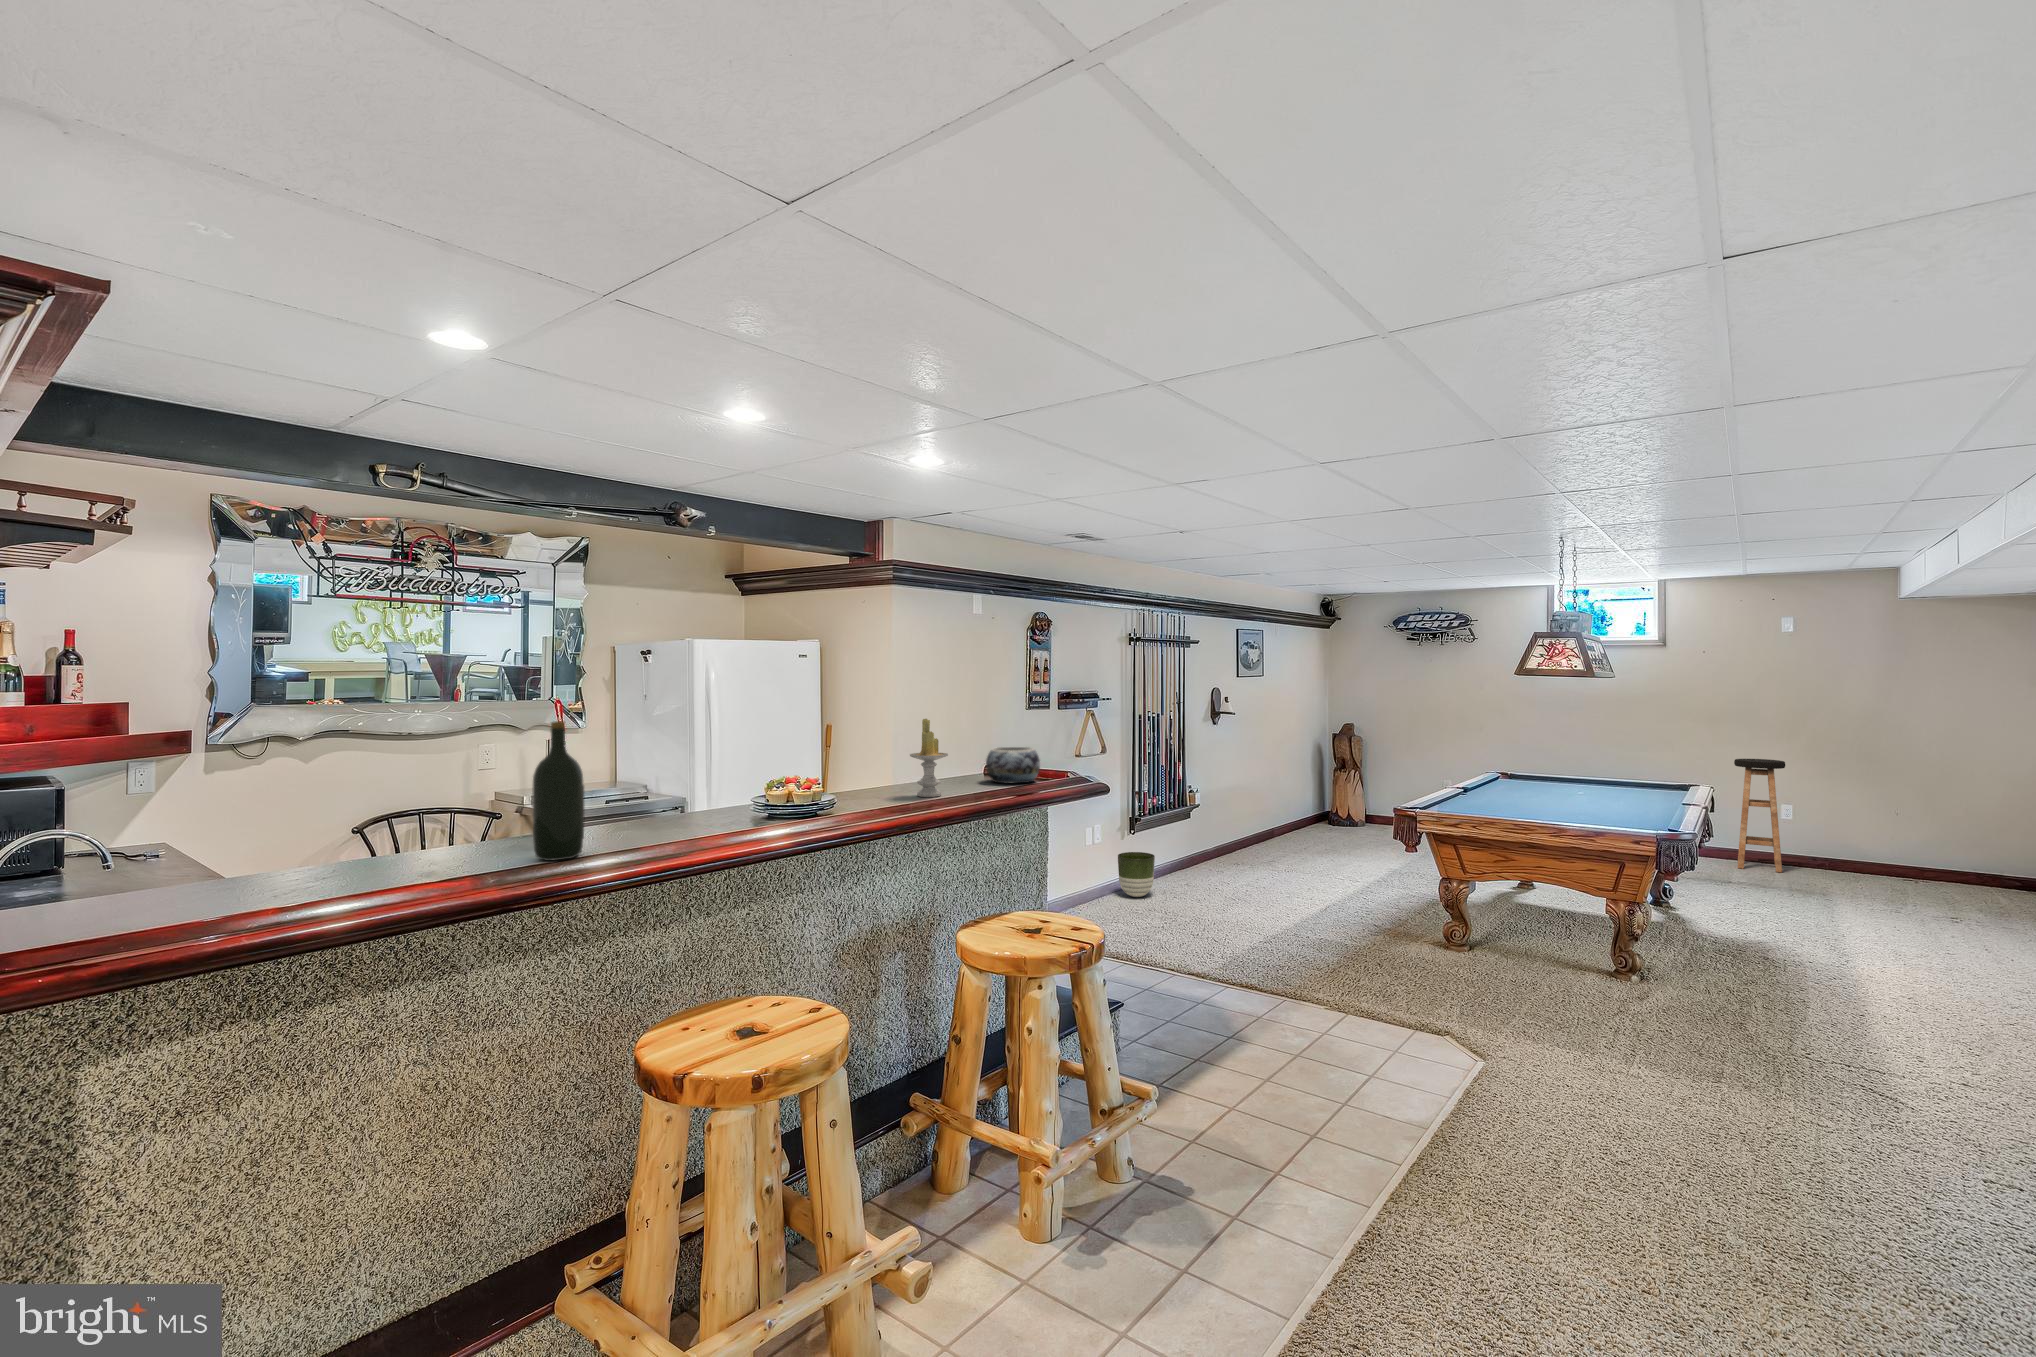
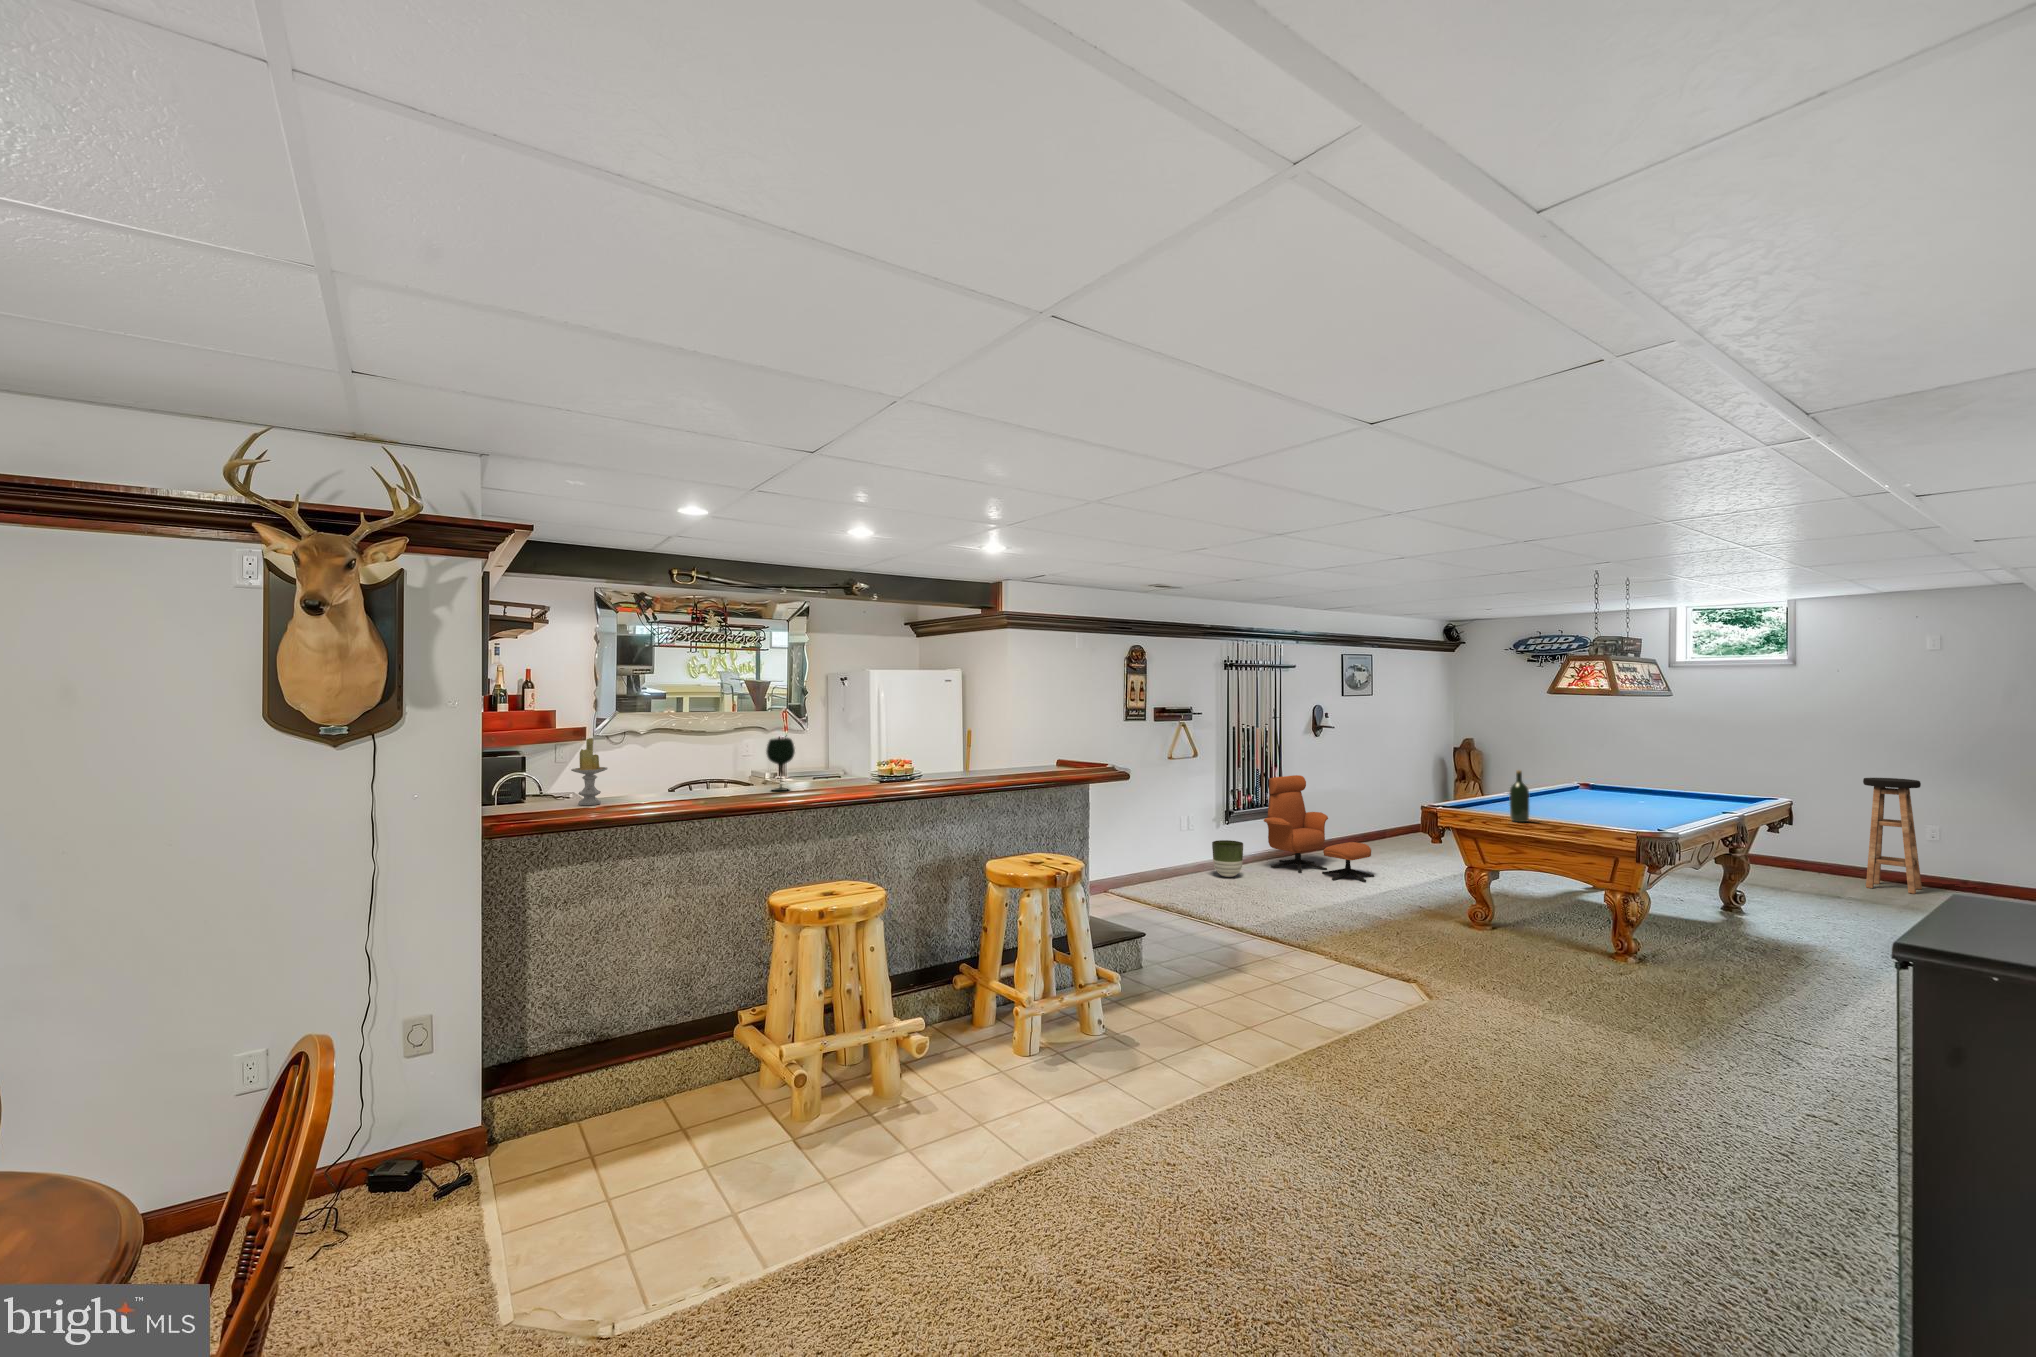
candle: present [910,719,948,797] -> present [571,738,608,805]
wine bottle: present [532,721,584,861] -> present [1509,771,1530,822]
decorative bowl: present [986,747,1040,784] -> none [1033,746,1071,770]
wine glass: none [602,749,655,844] -> present [766,738,795,791]
lounge chair: none [1169,771,1294,893] -> present [1264,775,1374,882]

